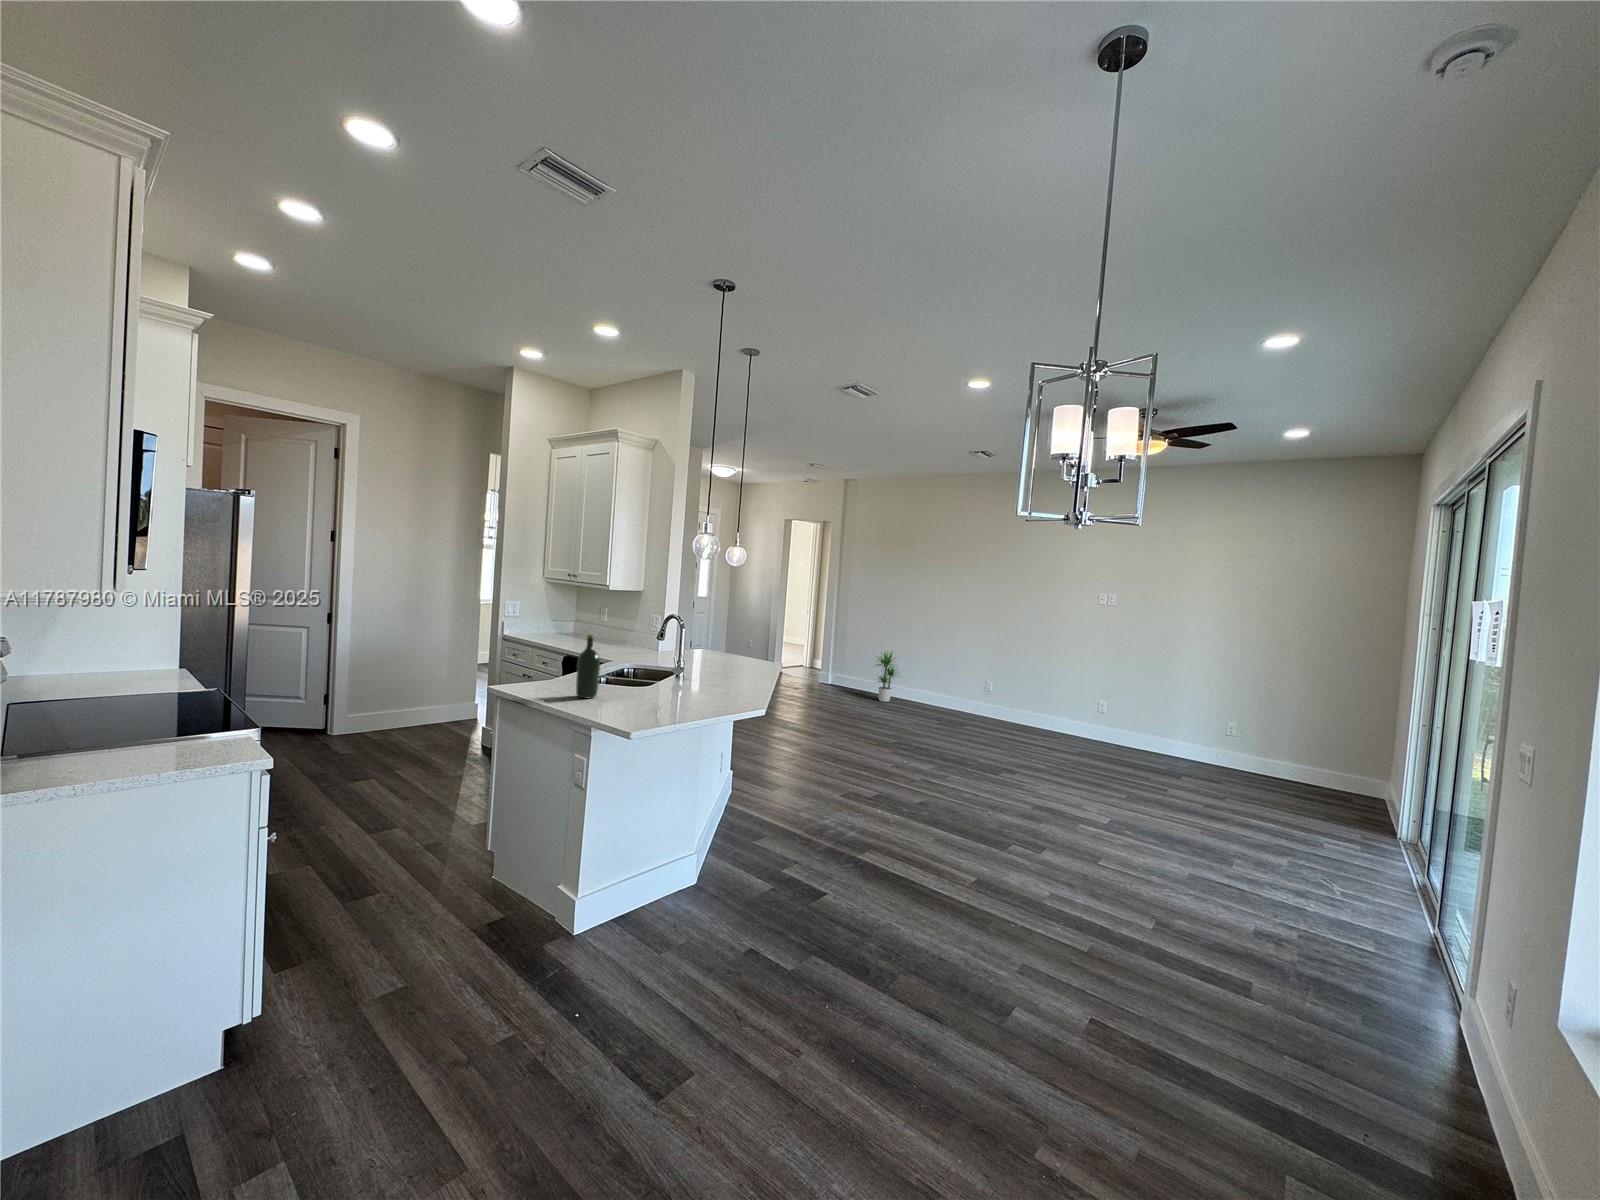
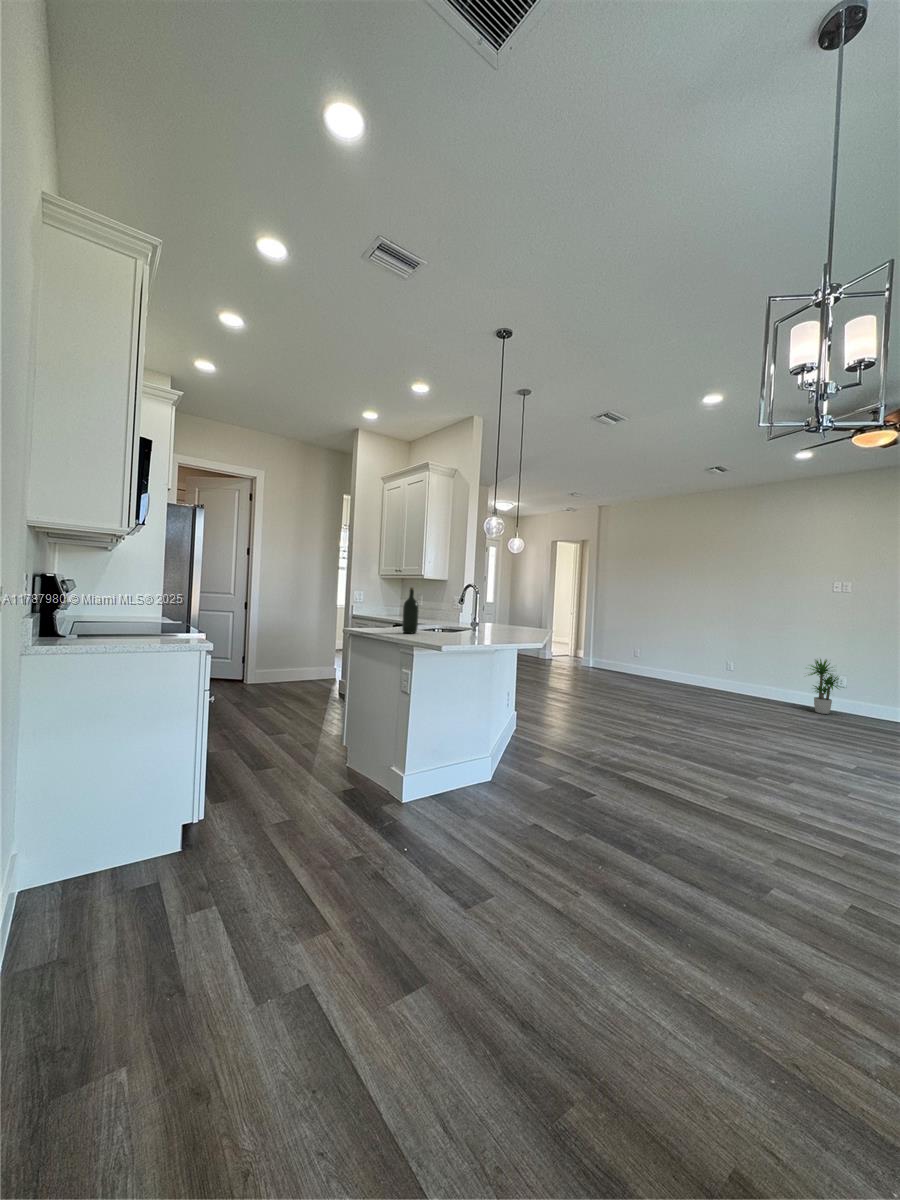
potted plant: present [876,652,897,702] -> present [808,659,839,714]

